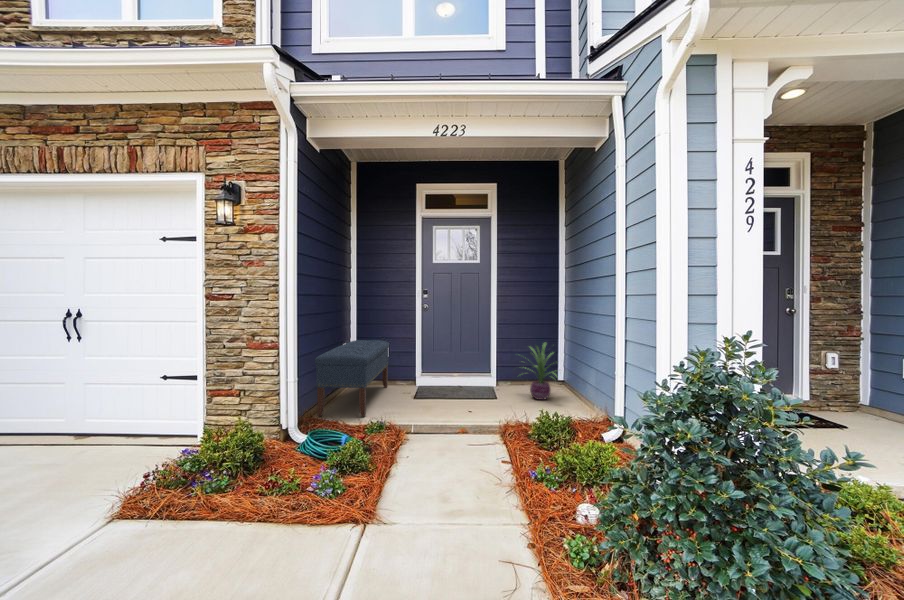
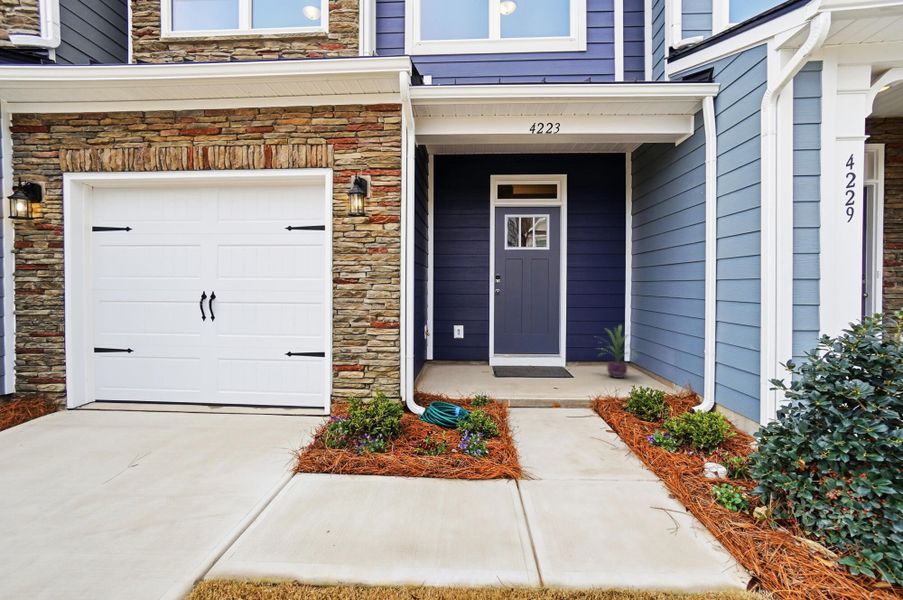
bench: present [315,340,389,417] -> none [420,323,469,390]

